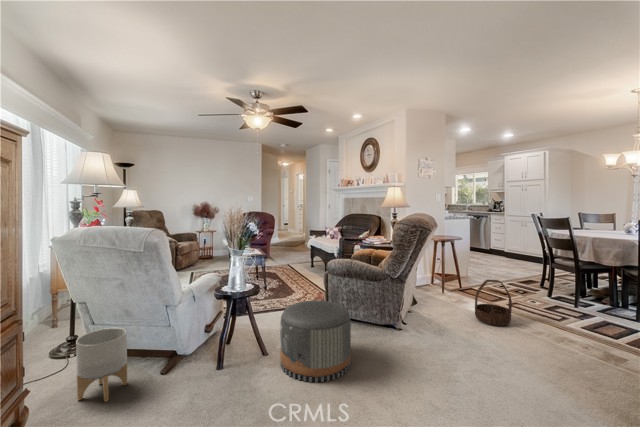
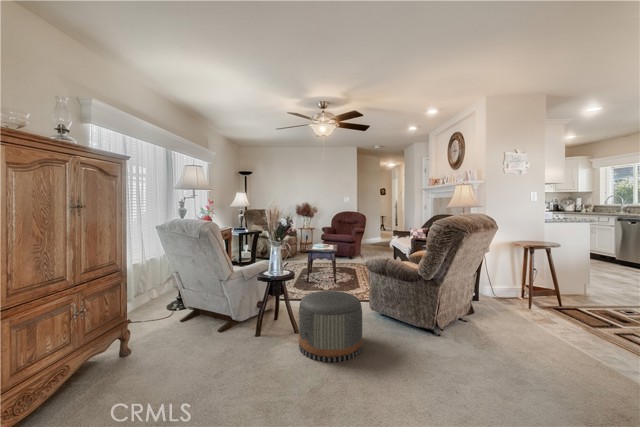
basket: present [475,280,512,326] -> none [540,294,591,352]
planter: present [76,328,127,402] -> none [161,291,194,341]

